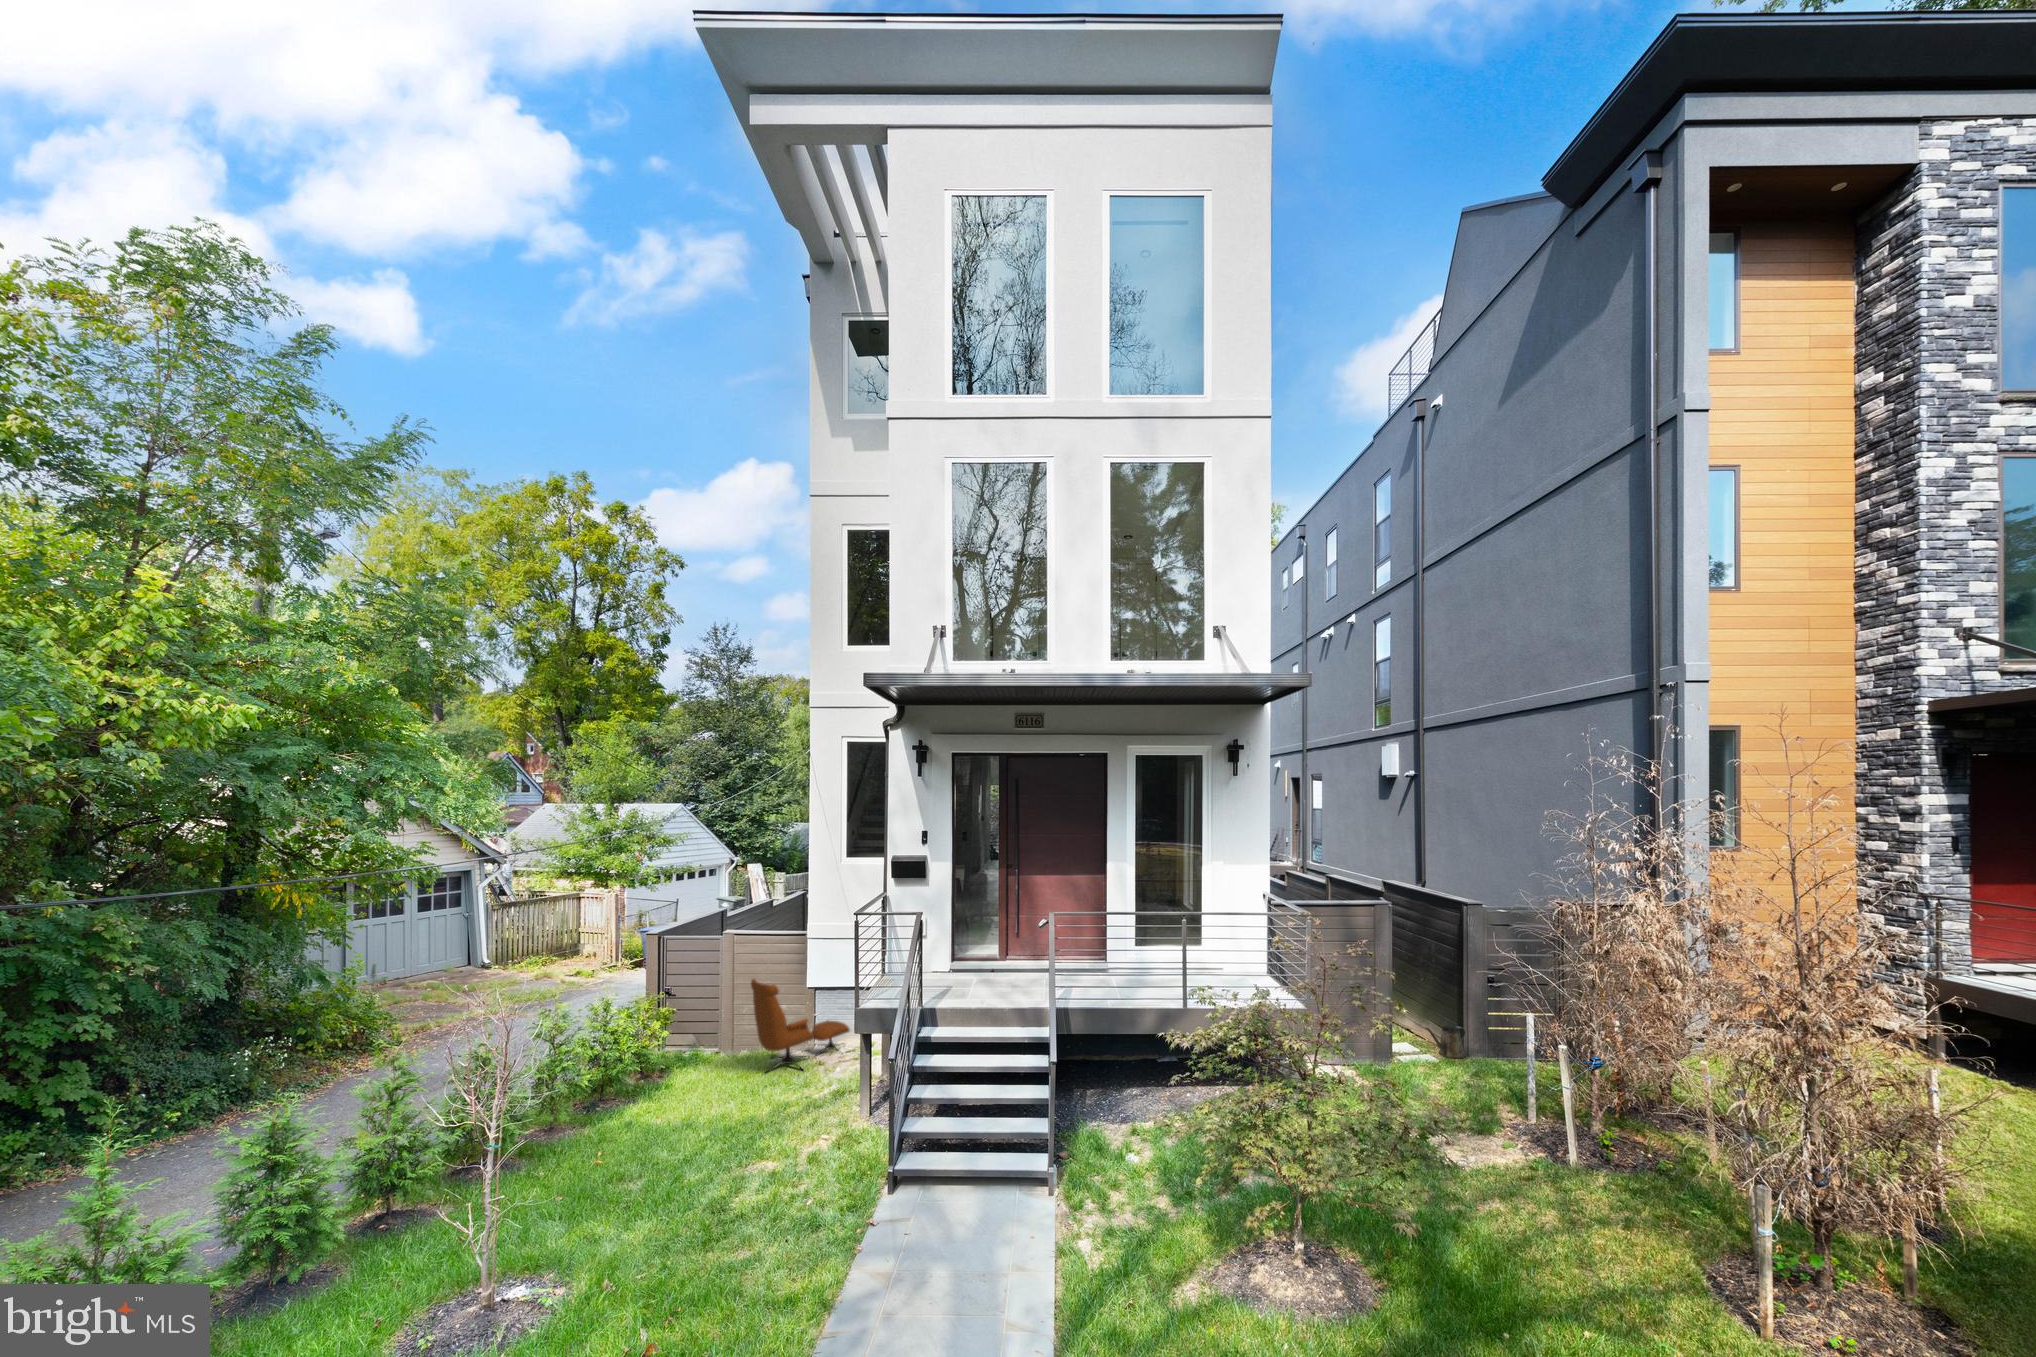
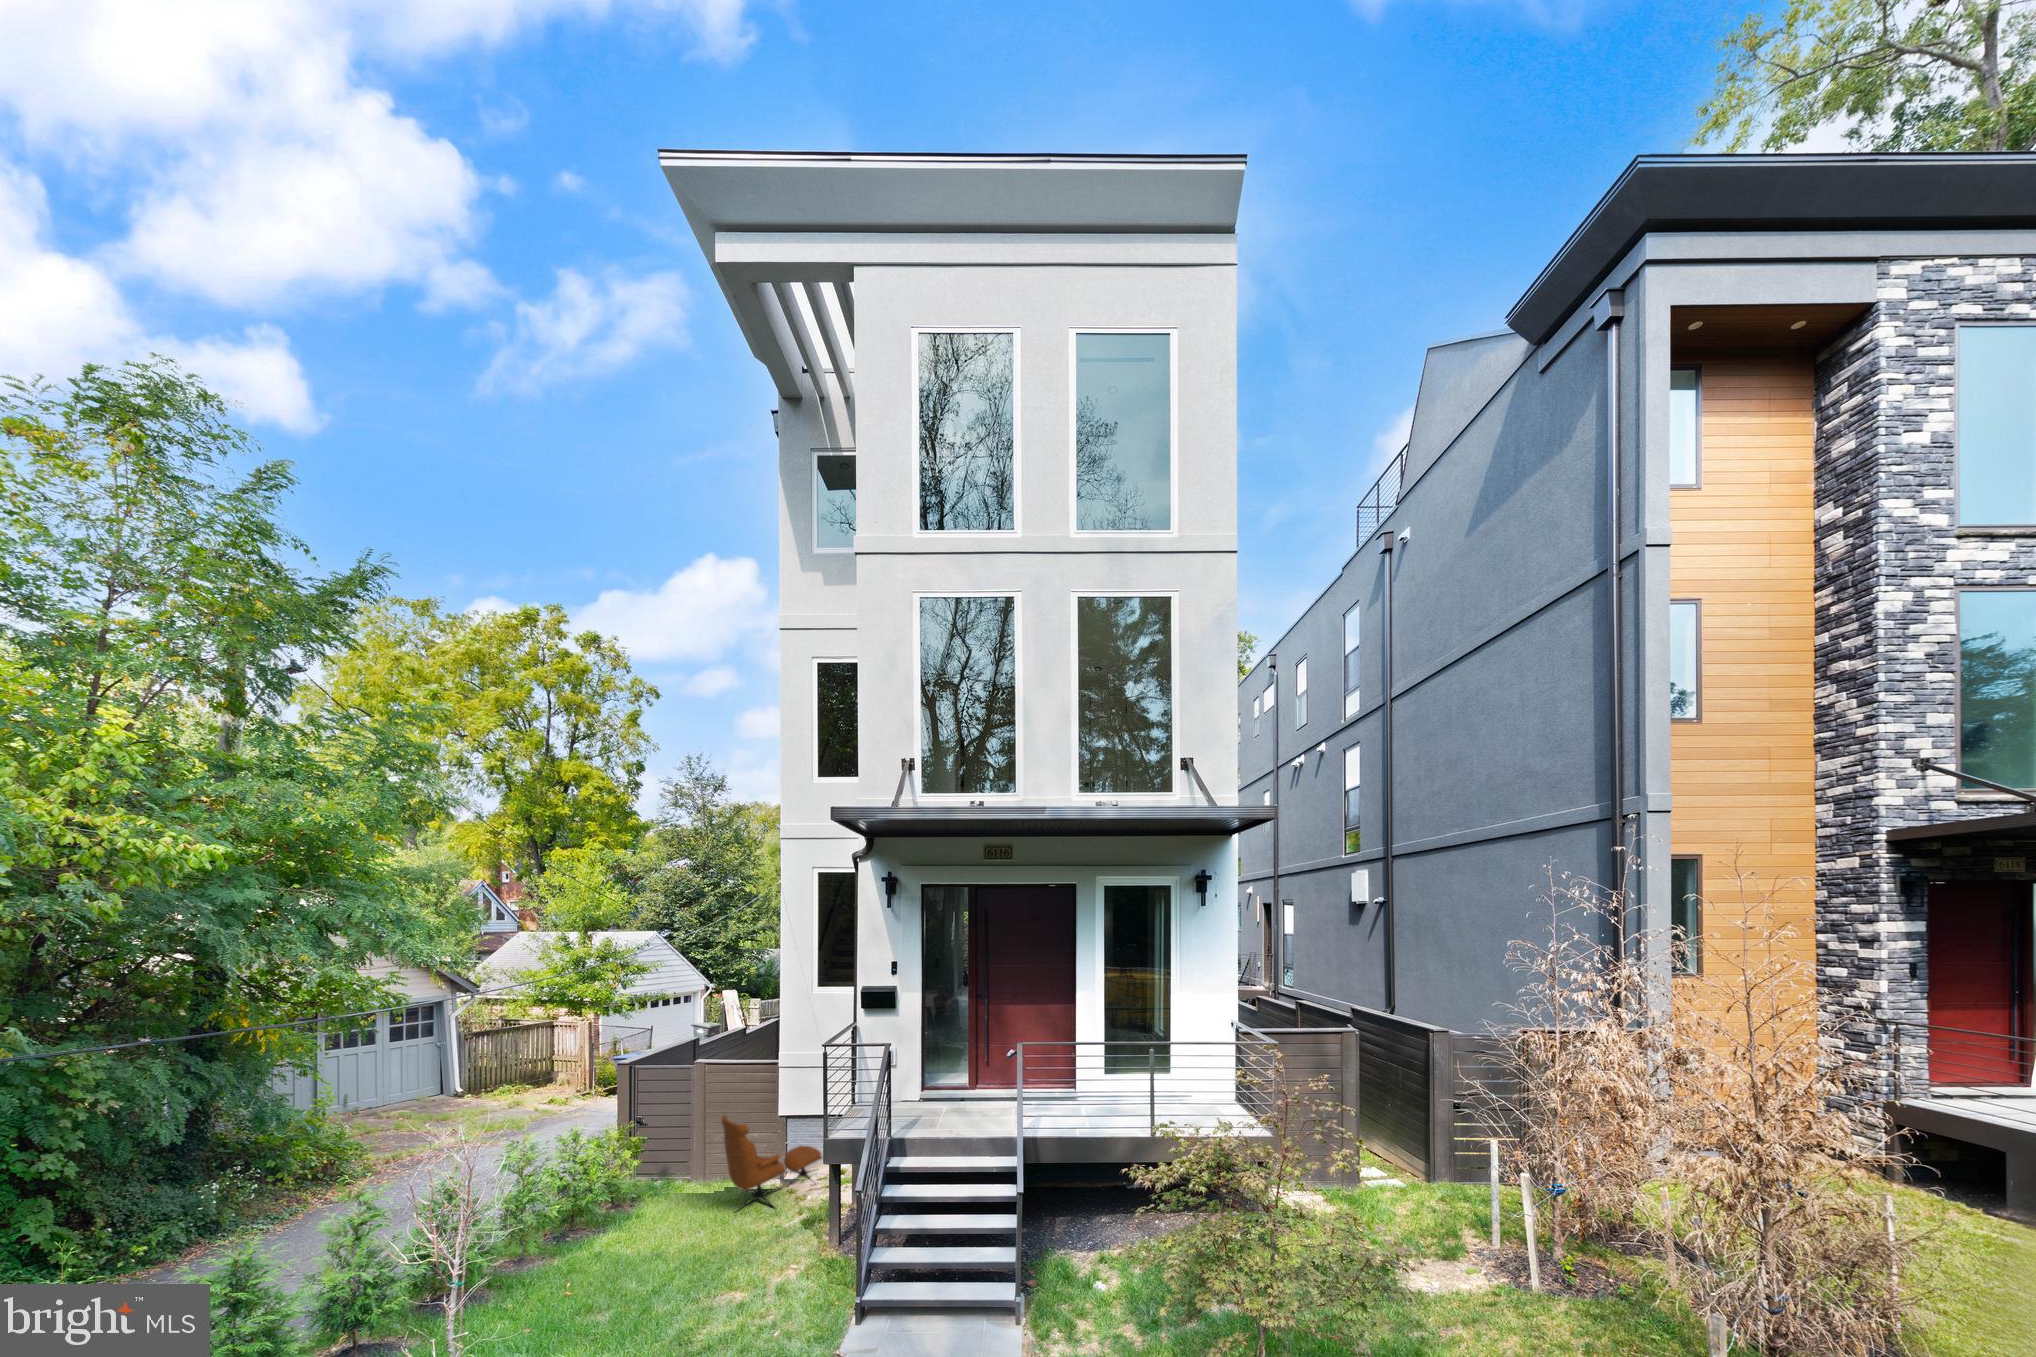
watering can: present [1425,1025,1465,1058] -> none [1393,1160,1433,1195]

